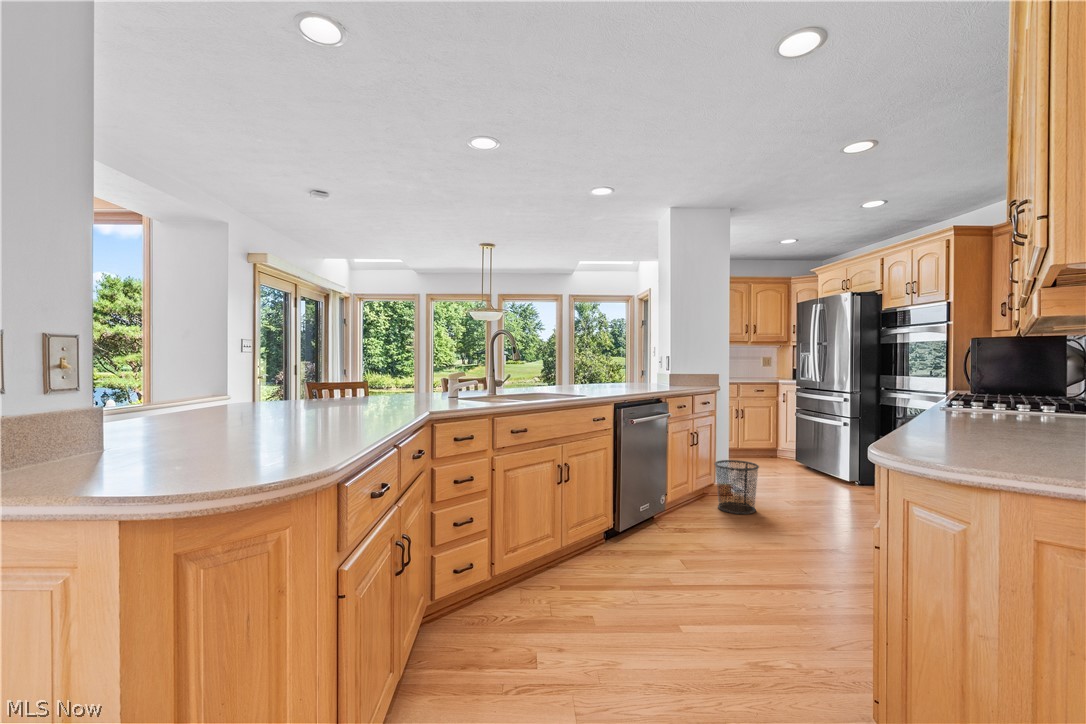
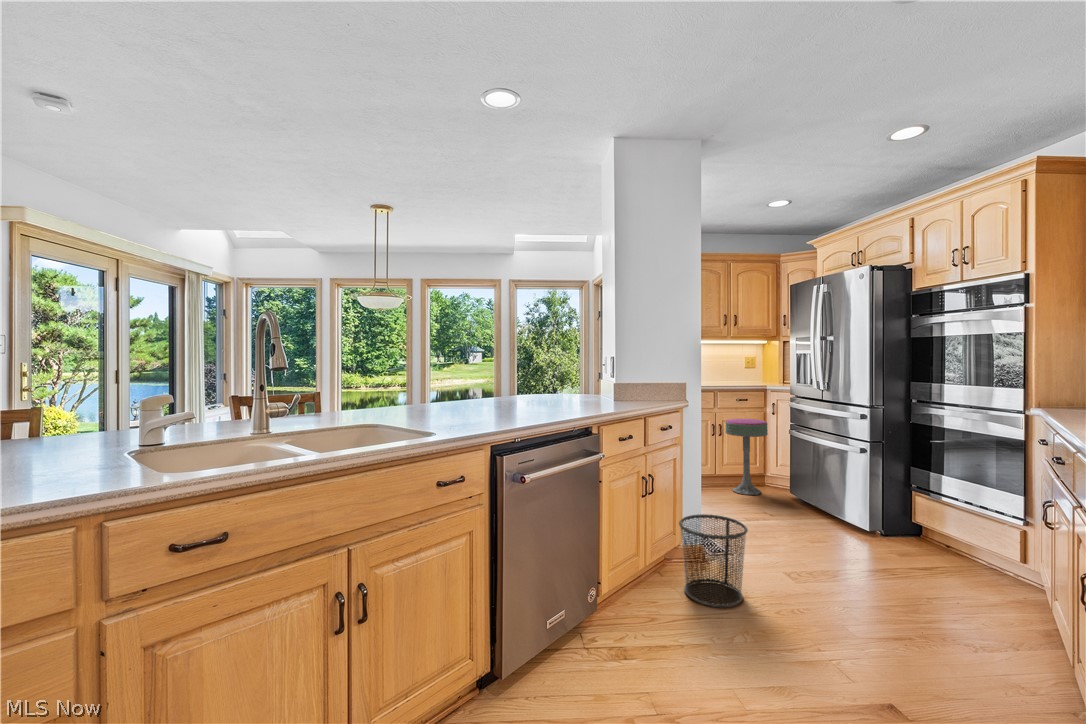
bar stool: none [747,405,780,463] -> present [725,419,768,495]

